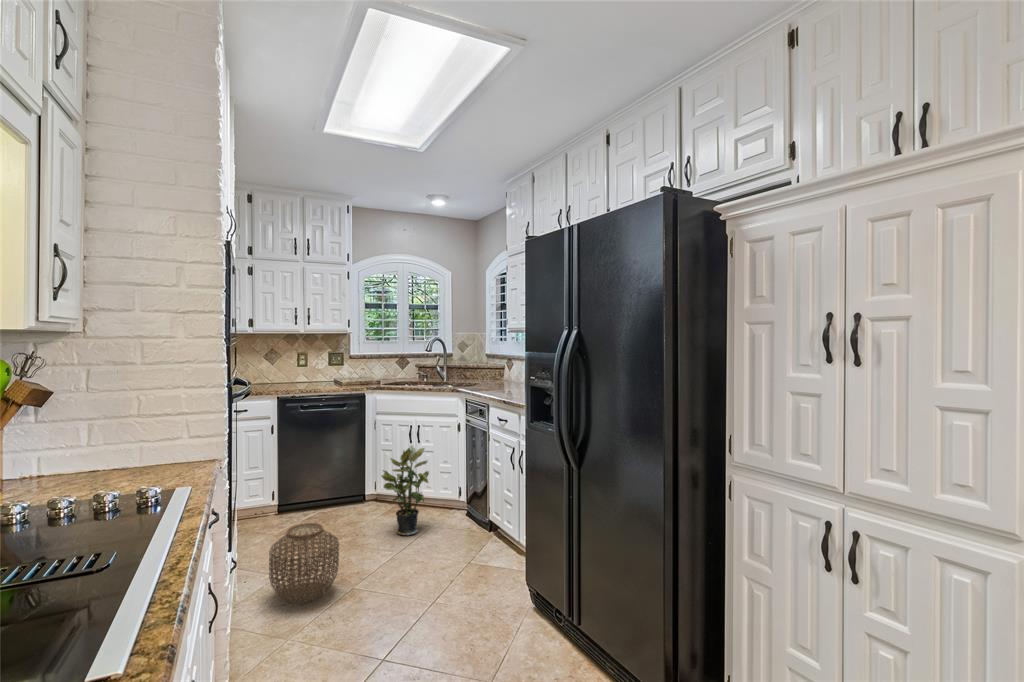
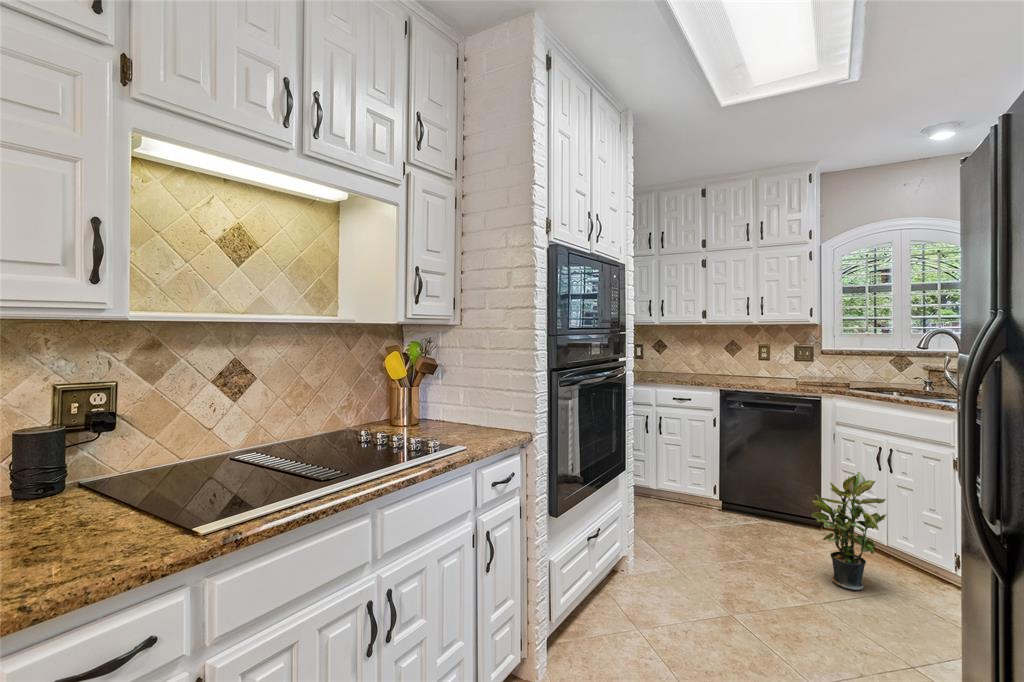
woven basket: present [269,523,339,604] -> none [646,524,716,608]

